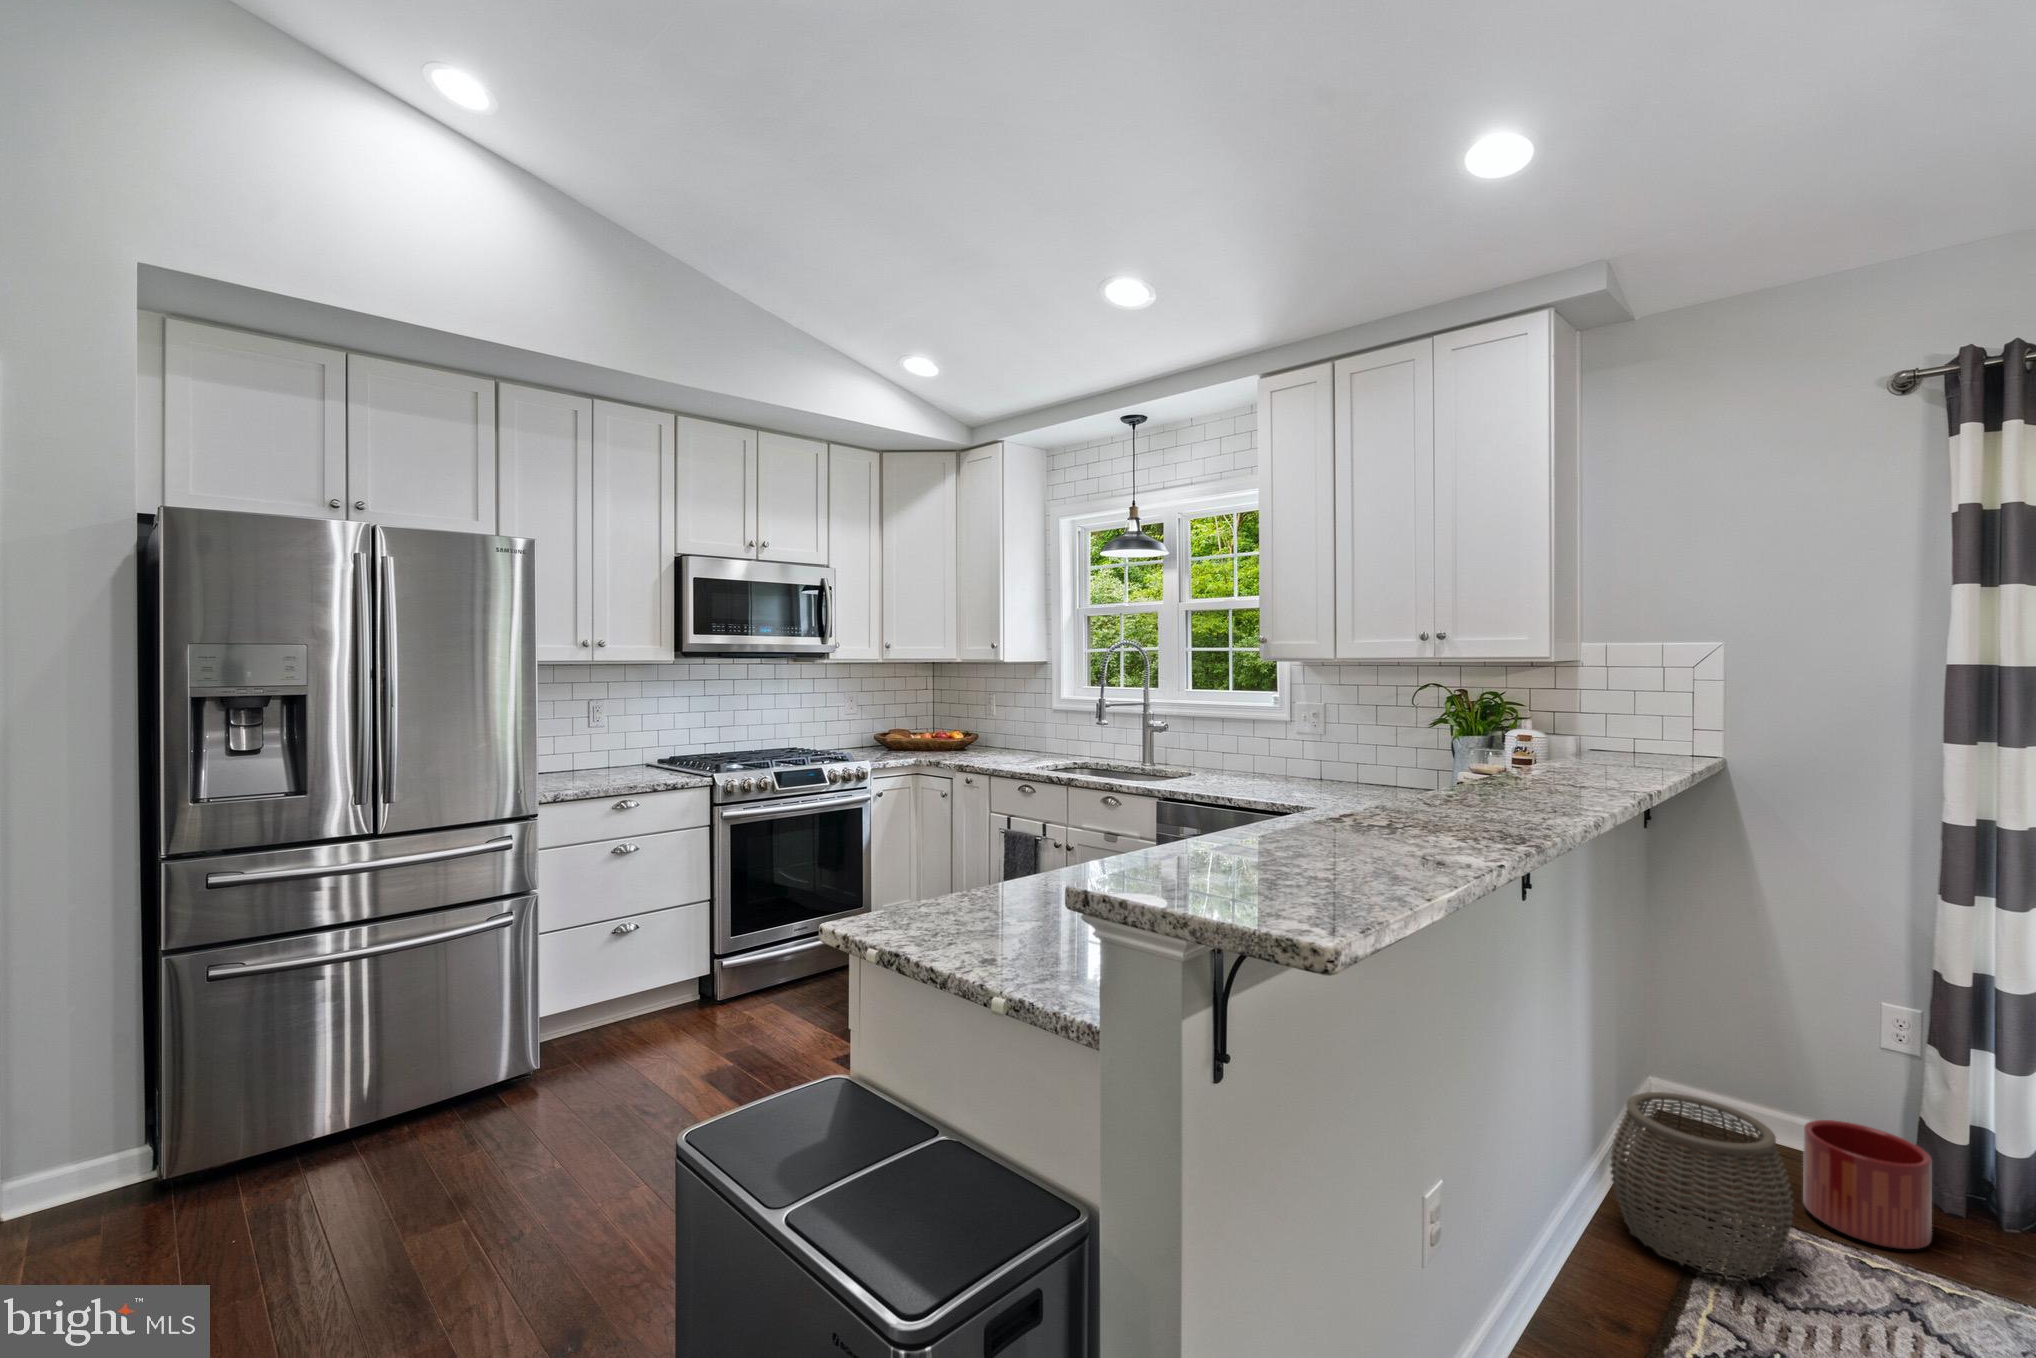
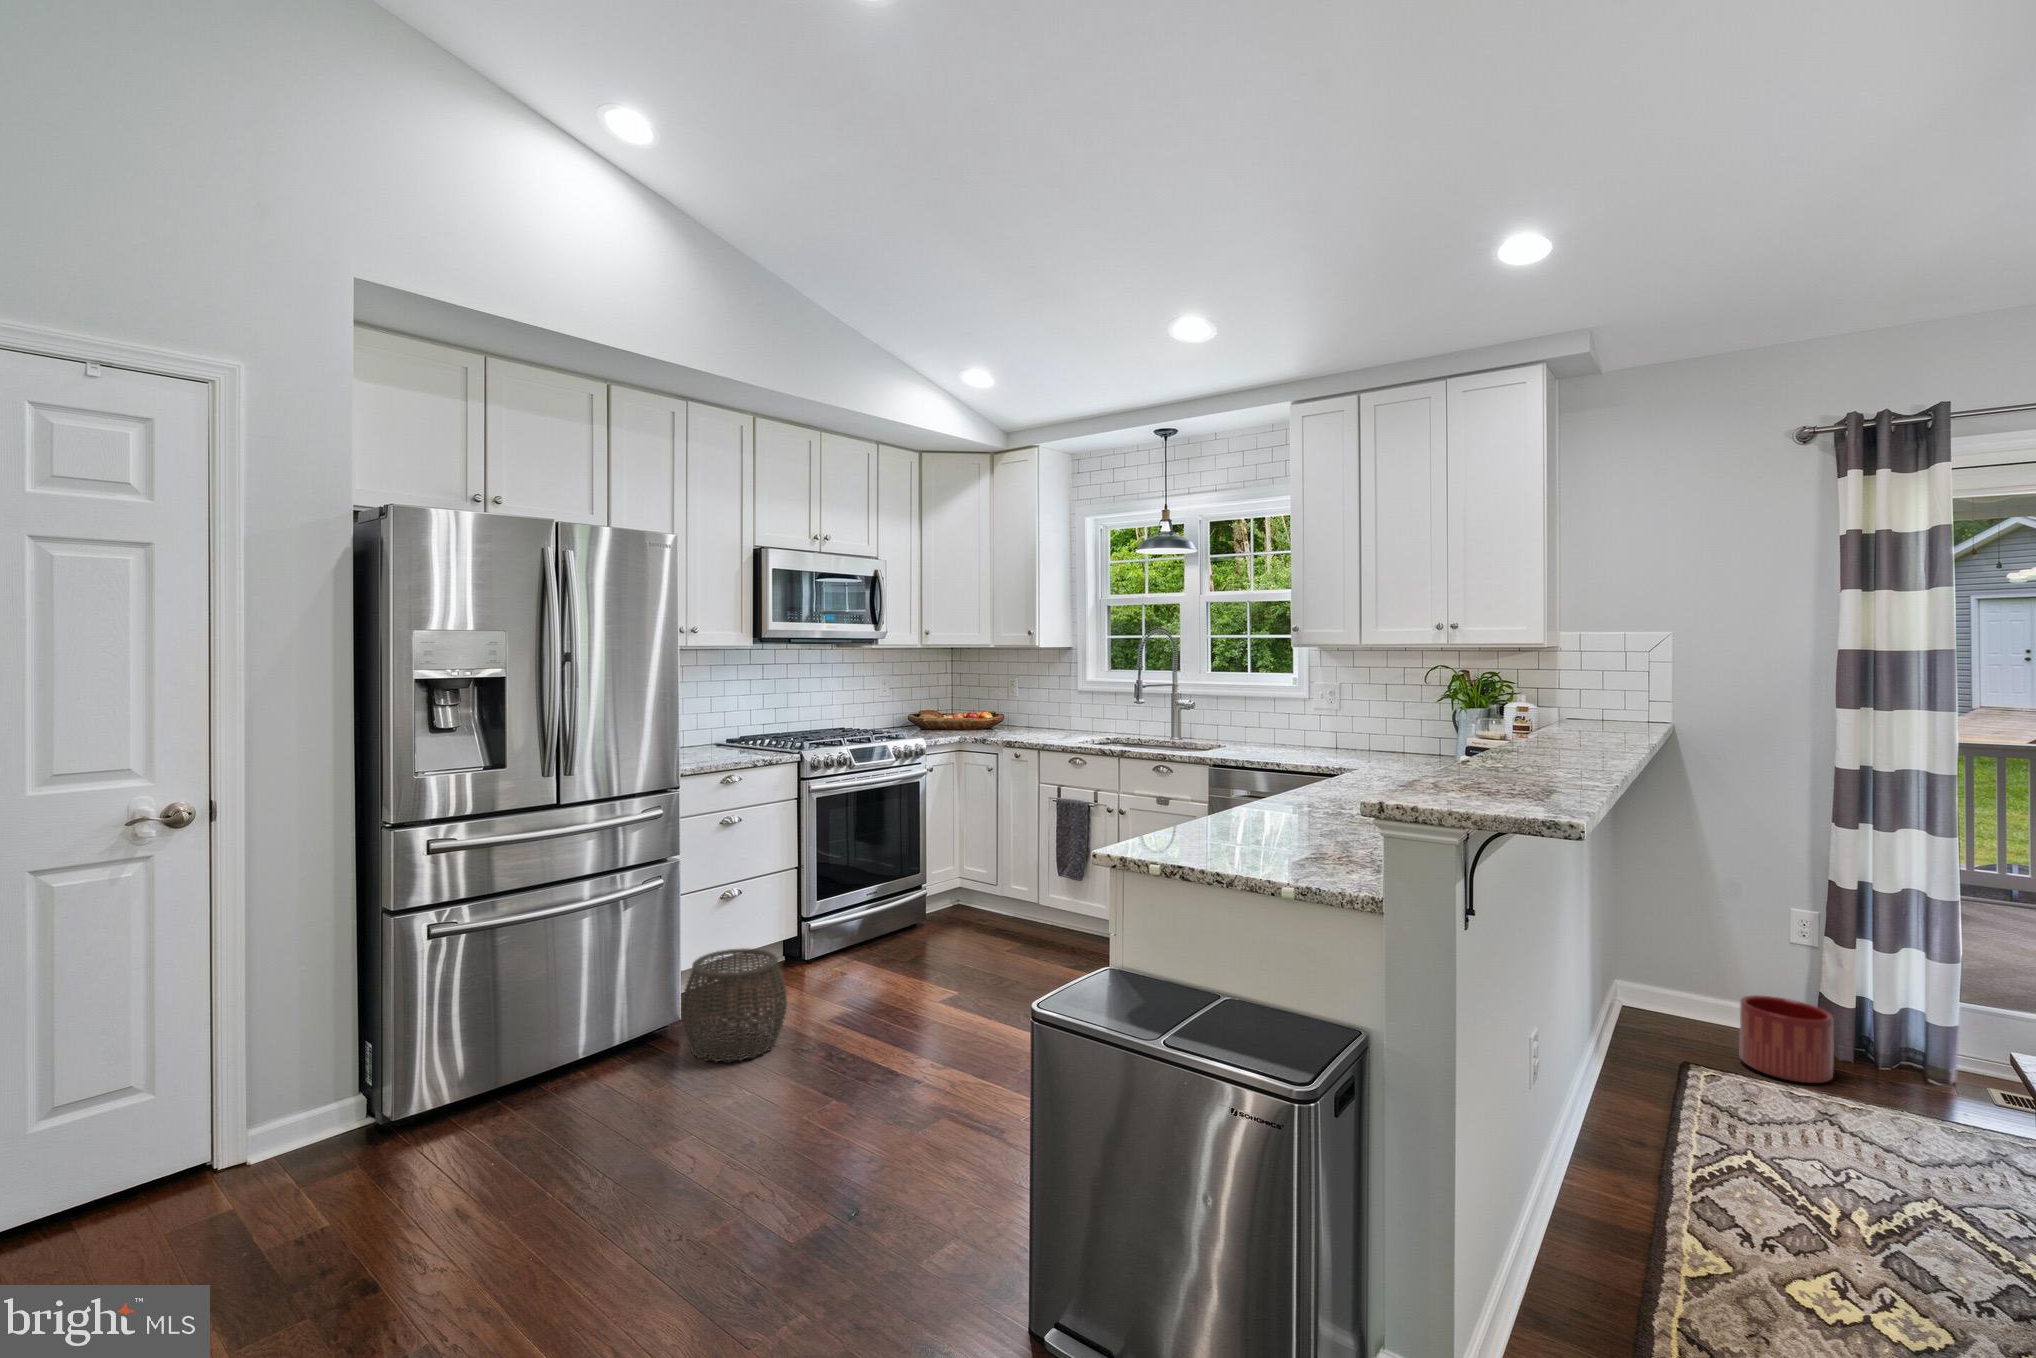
woven basket: present [1610,1092,1794,1279] -> present [681,948,787,1062]

